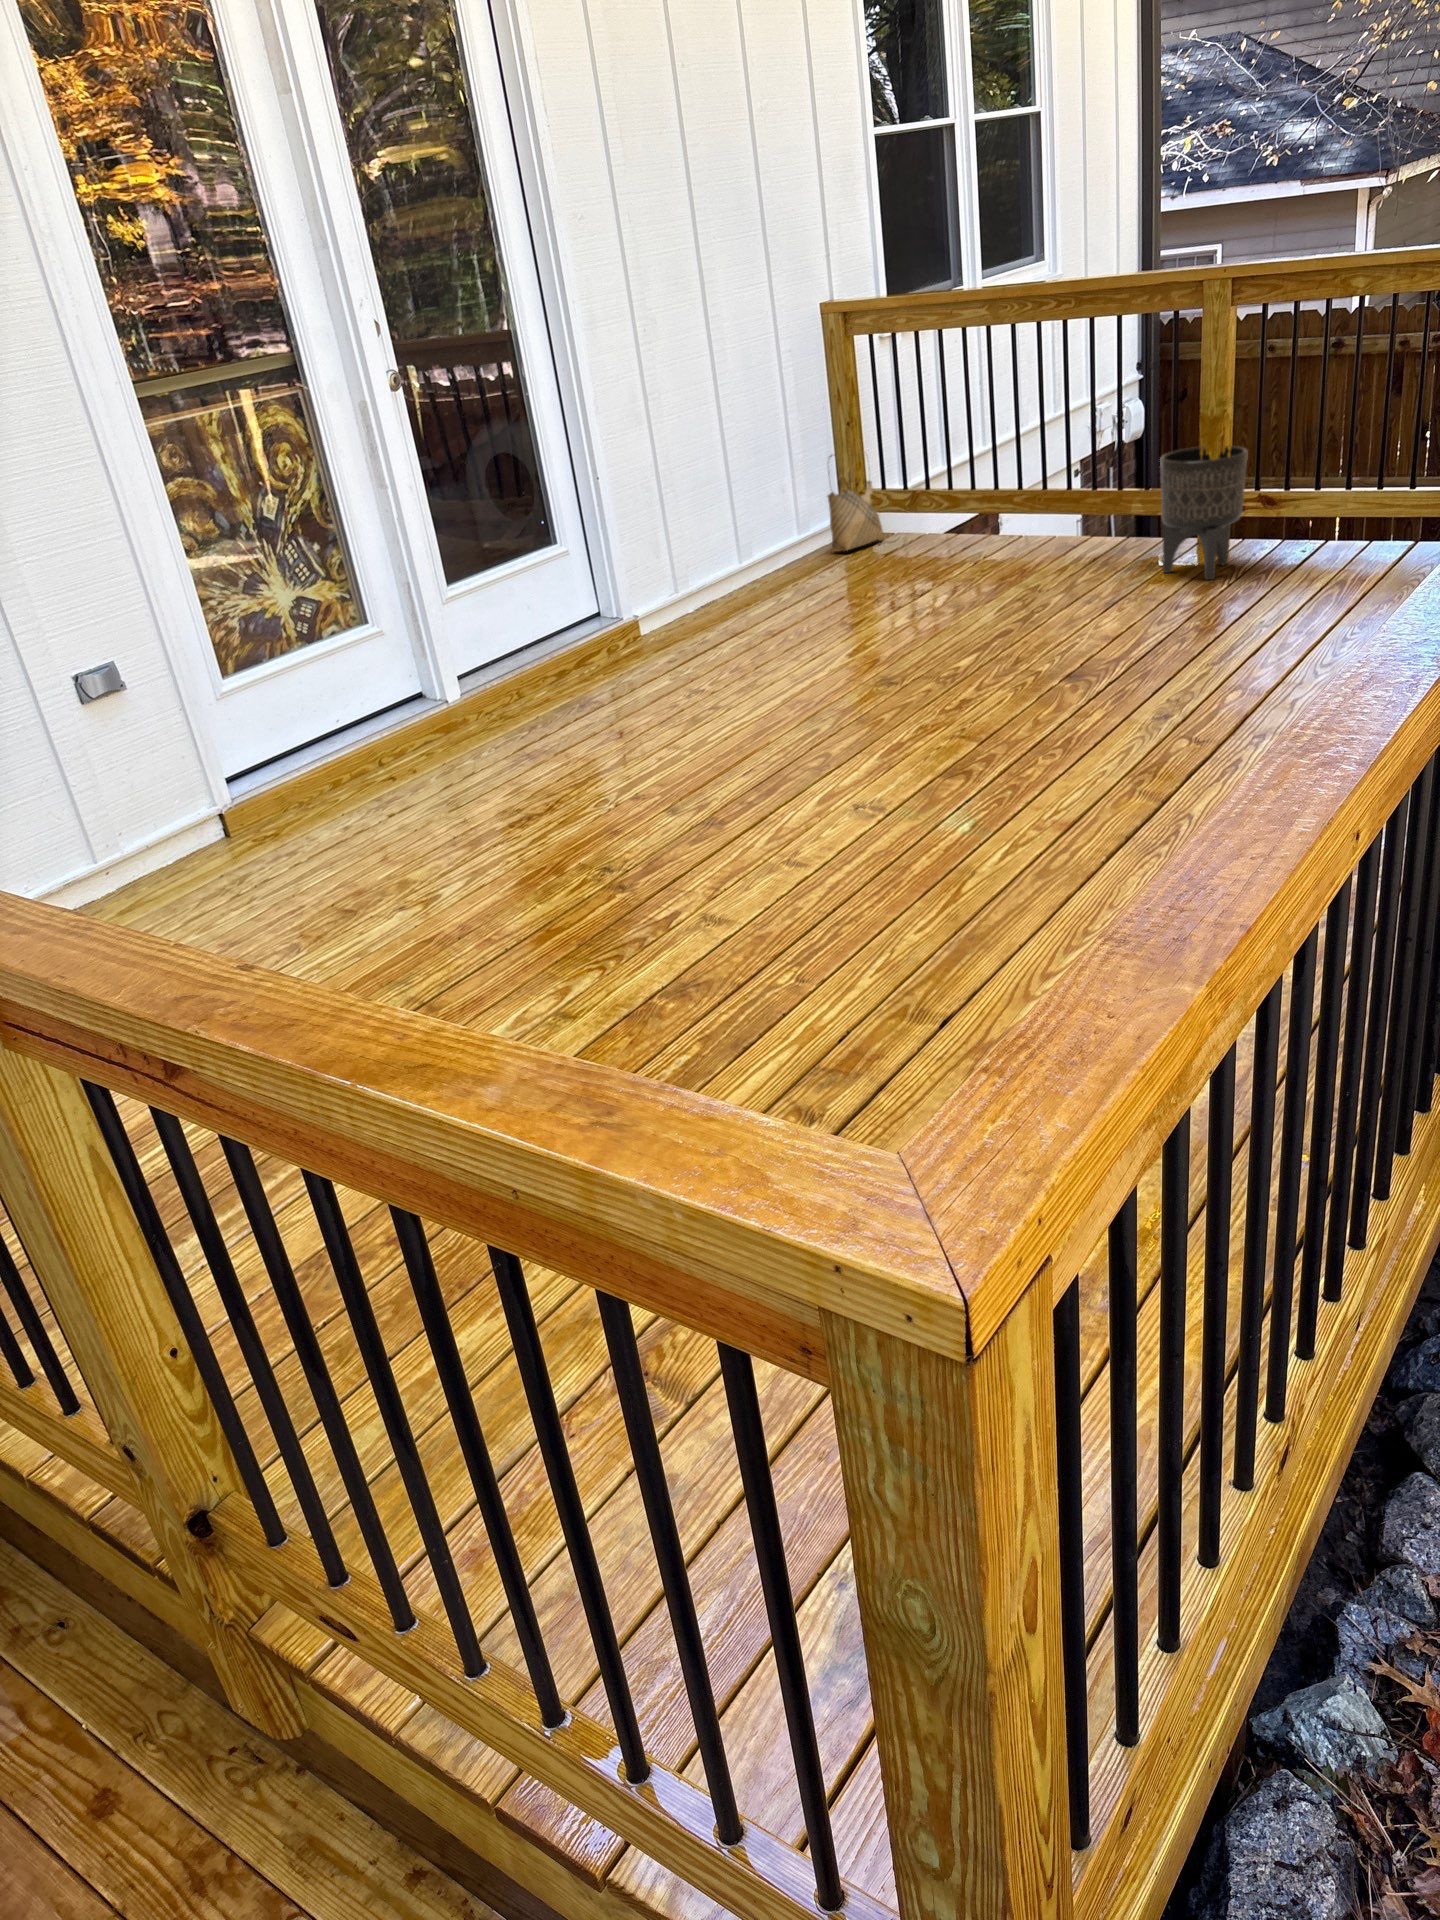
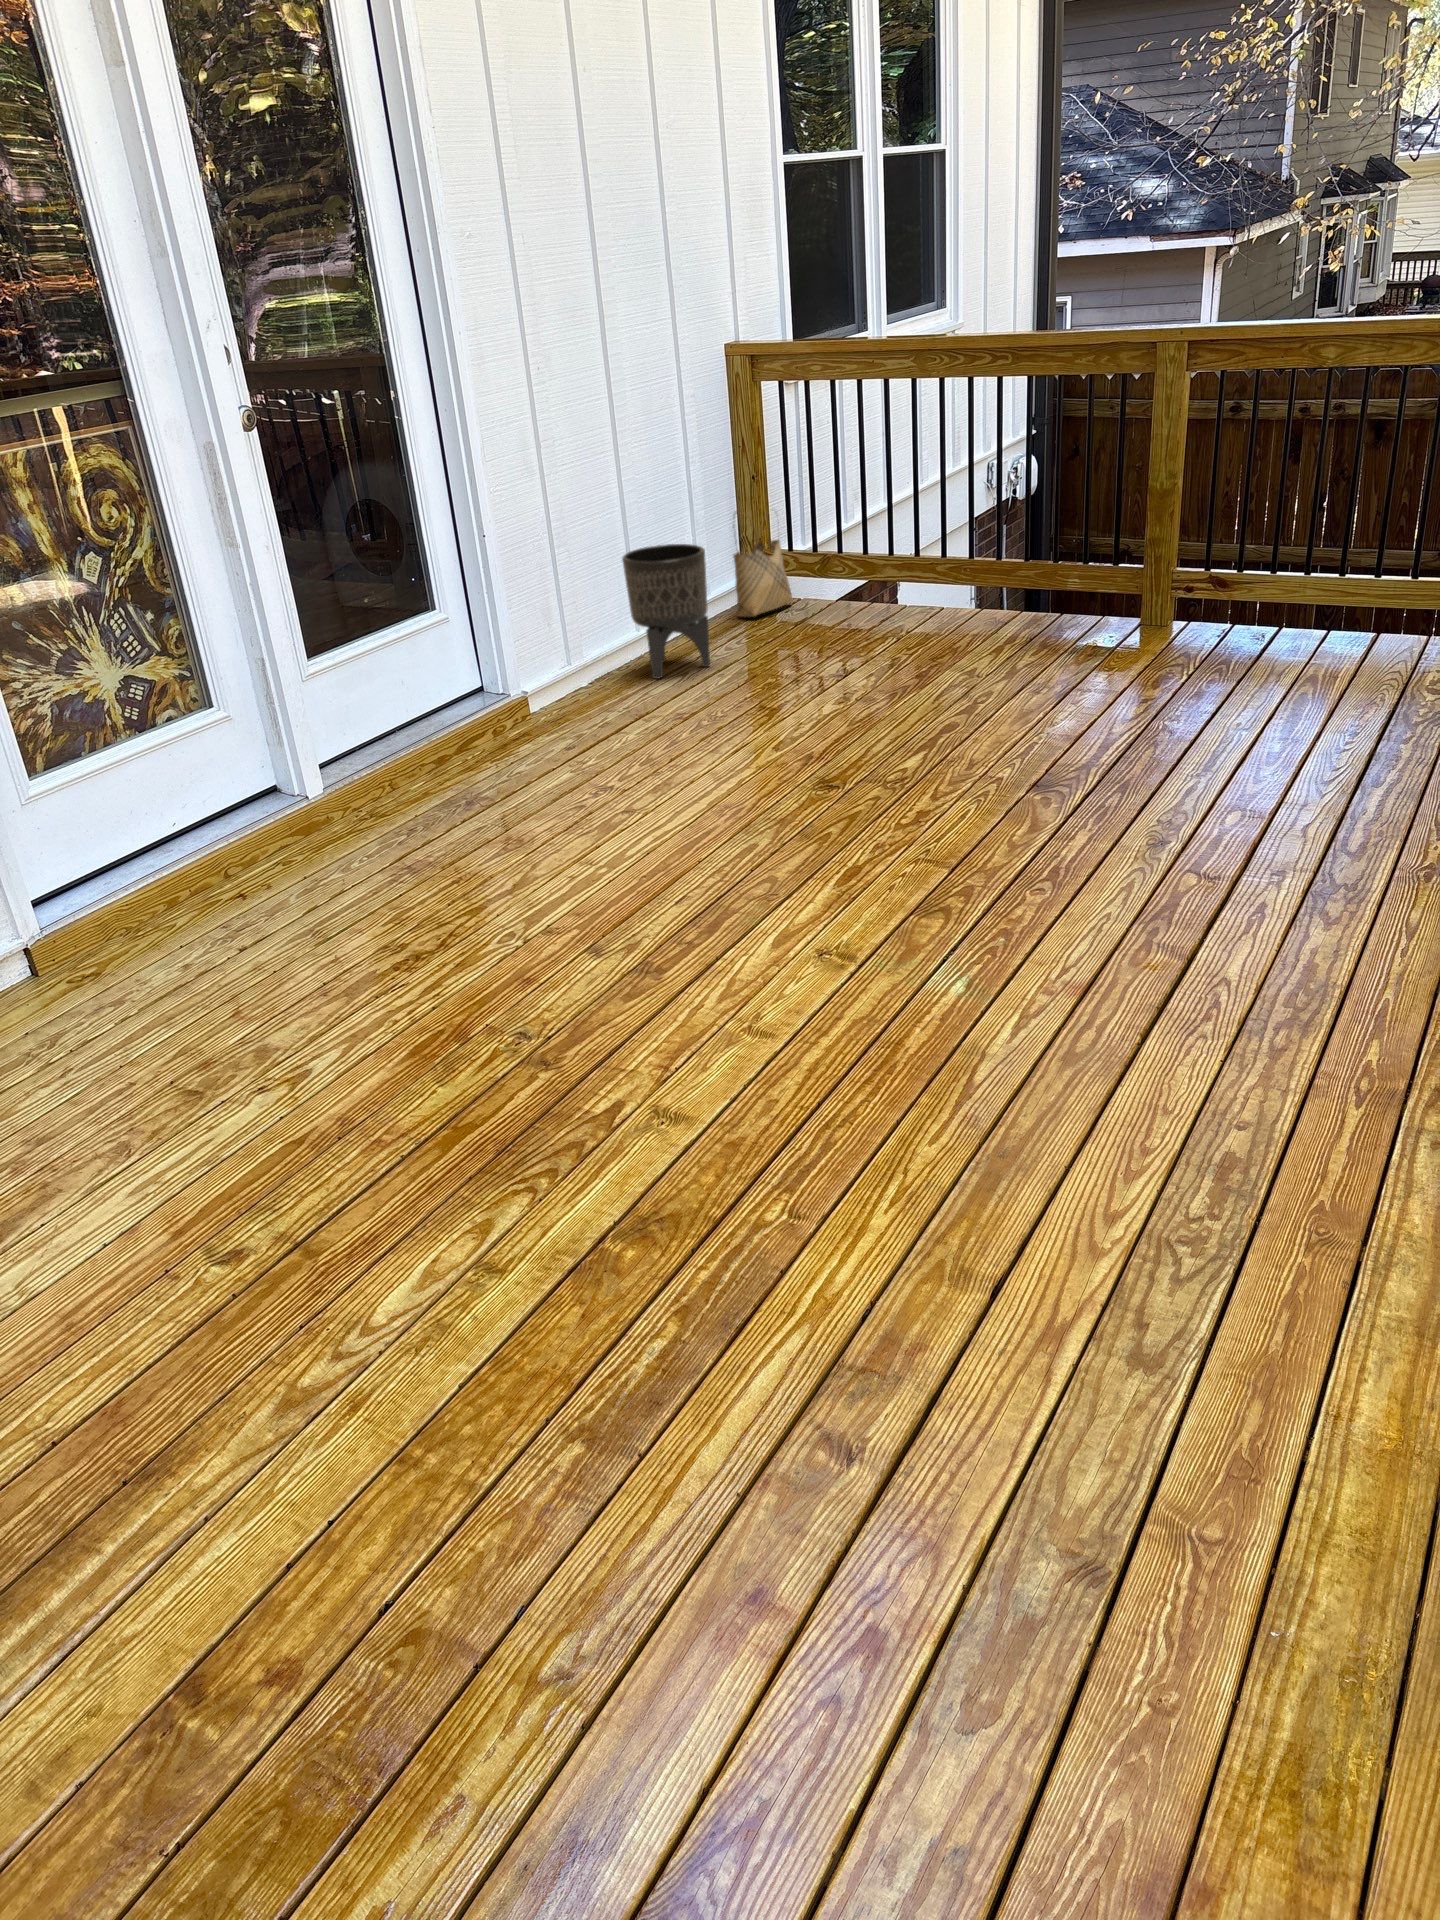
planter: present [1160,445,1248,580] -> present [622,544,710,679]

